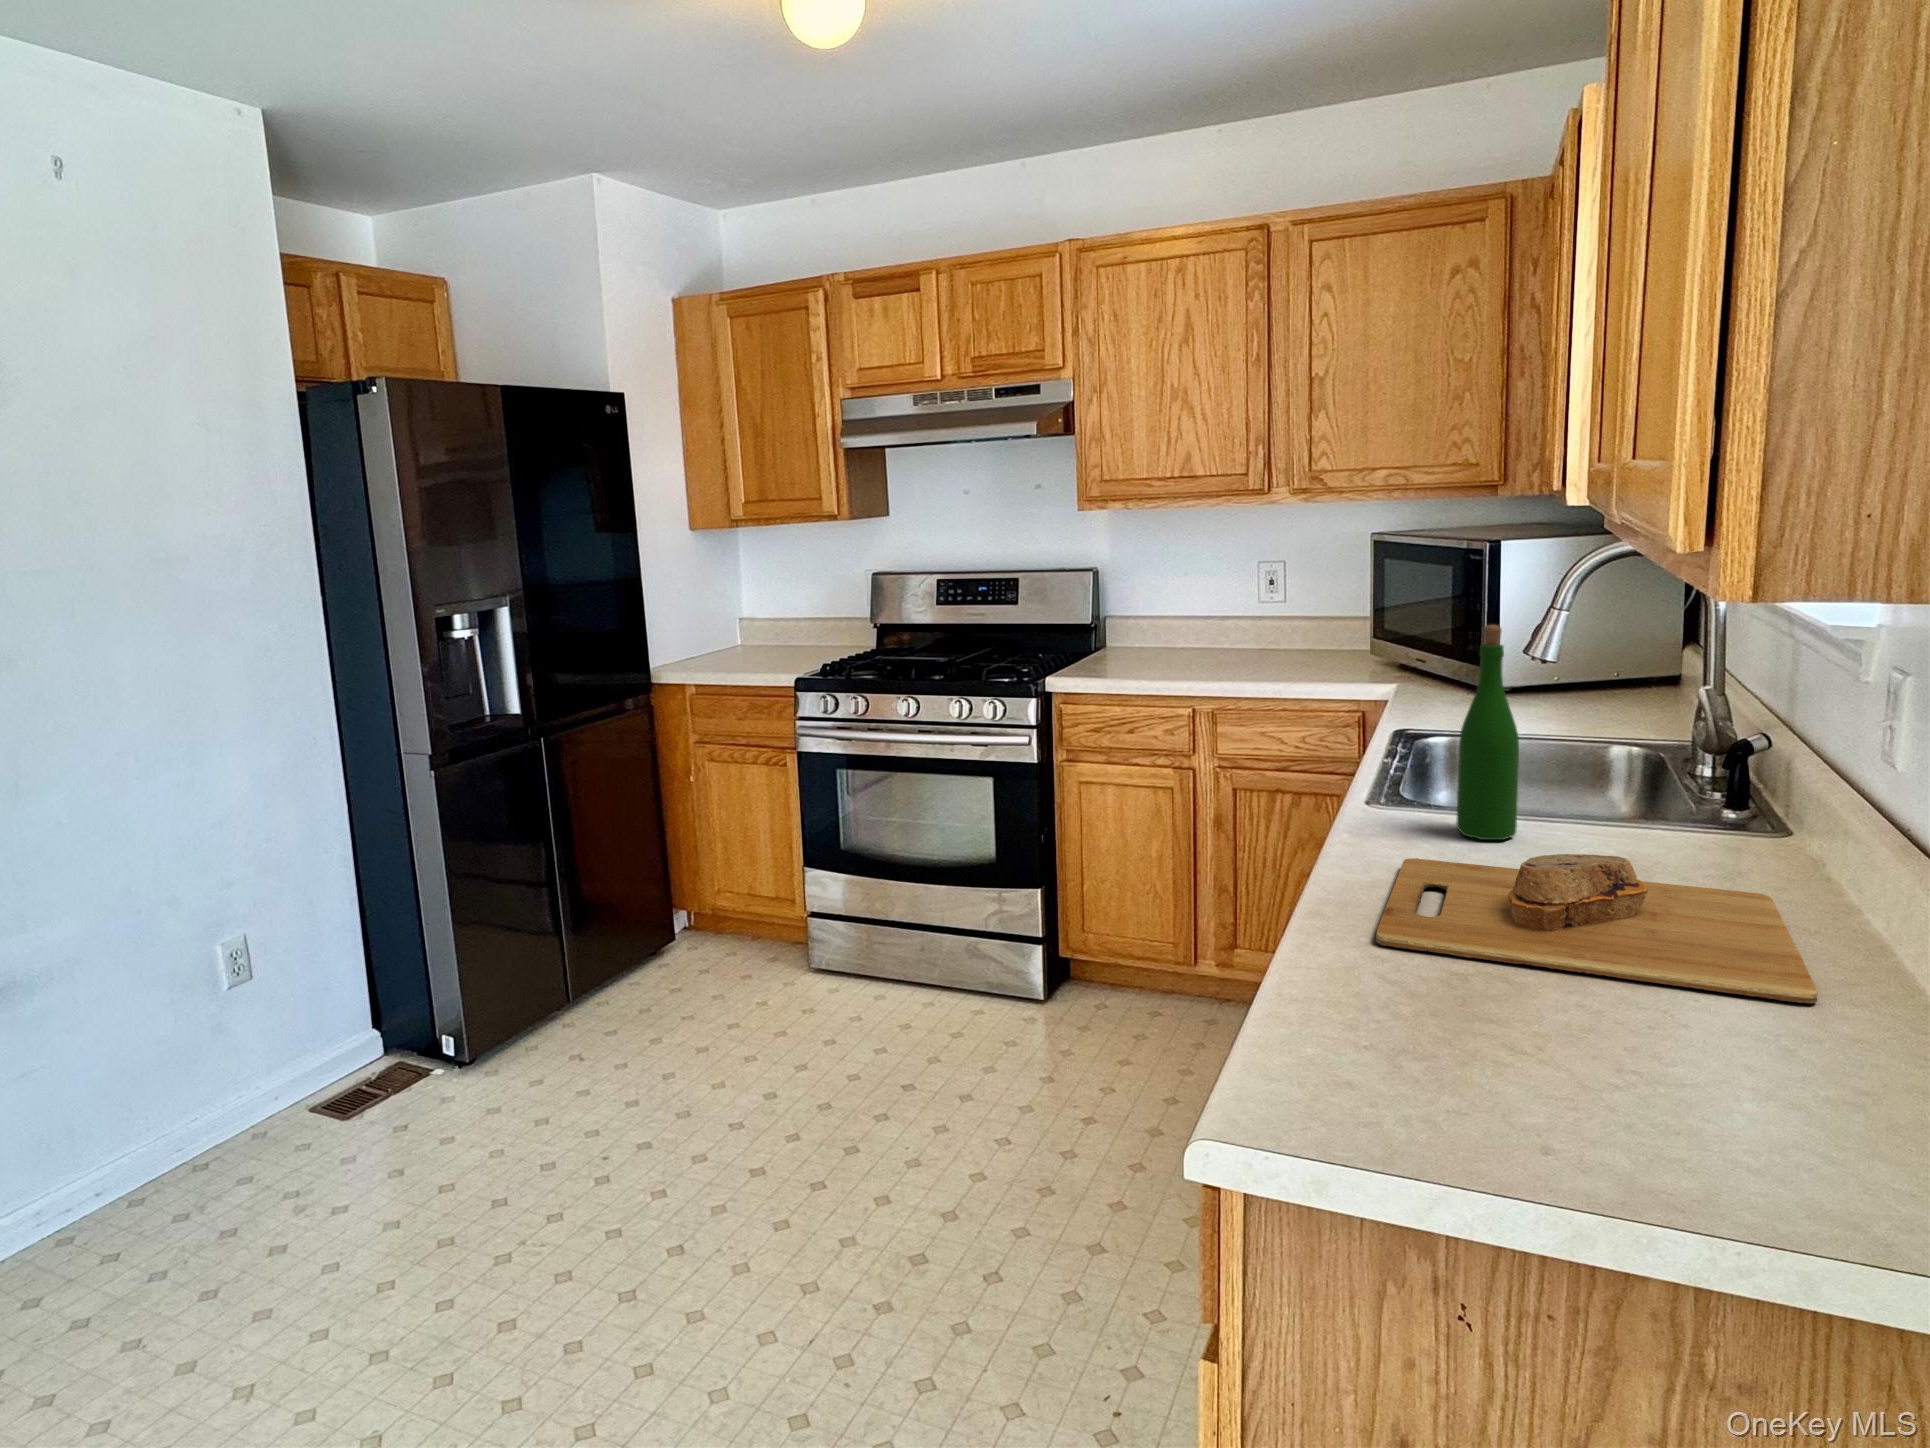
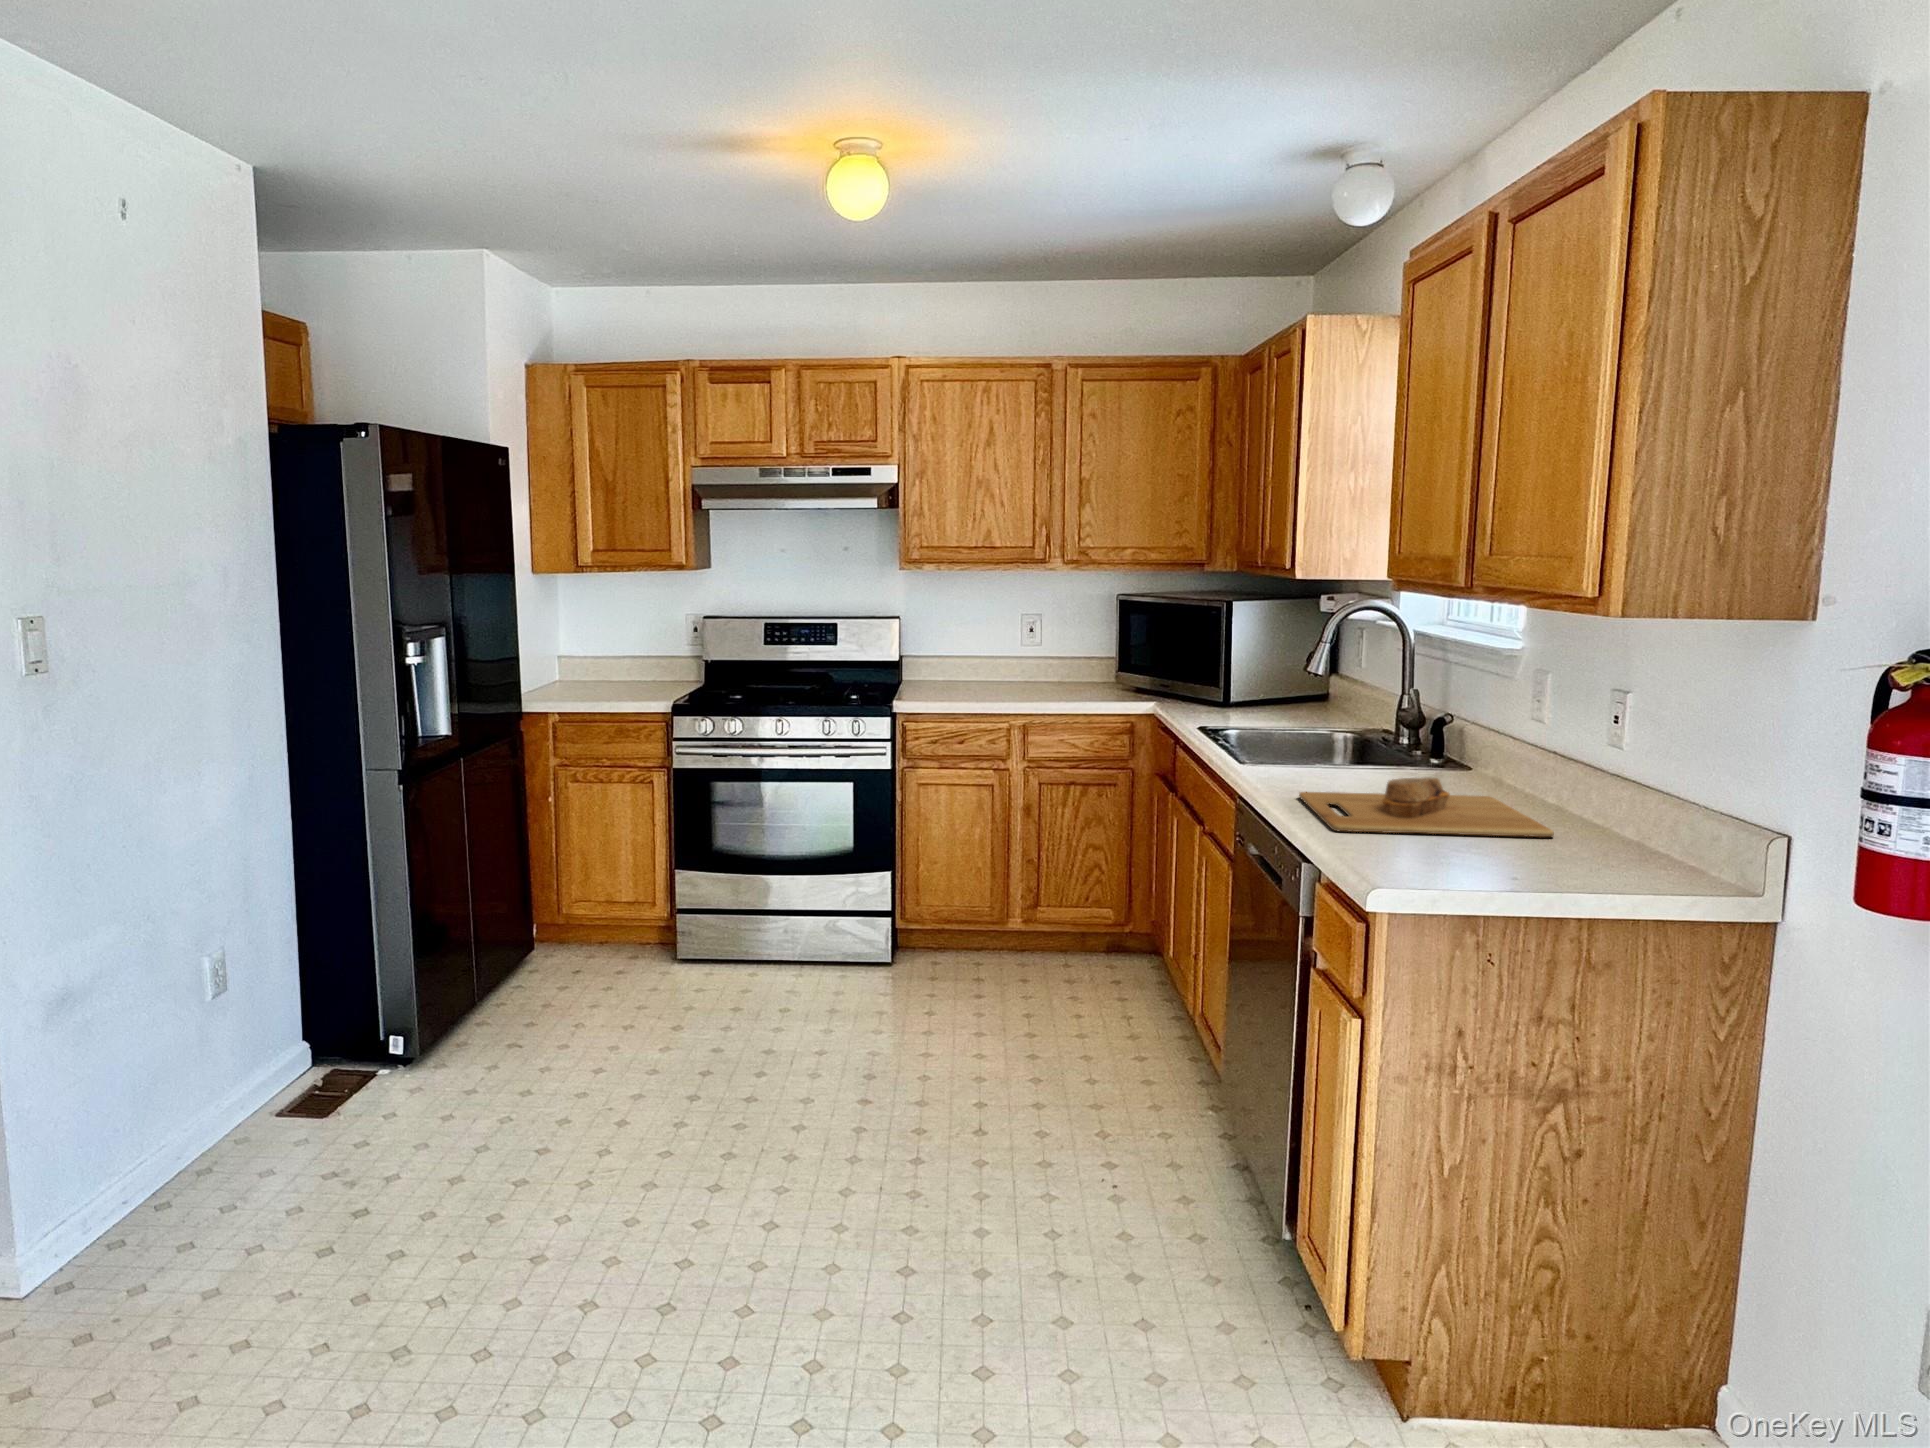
wine bottle: present [1456,625,1519,840] -> none [1301,649,1339,783]

